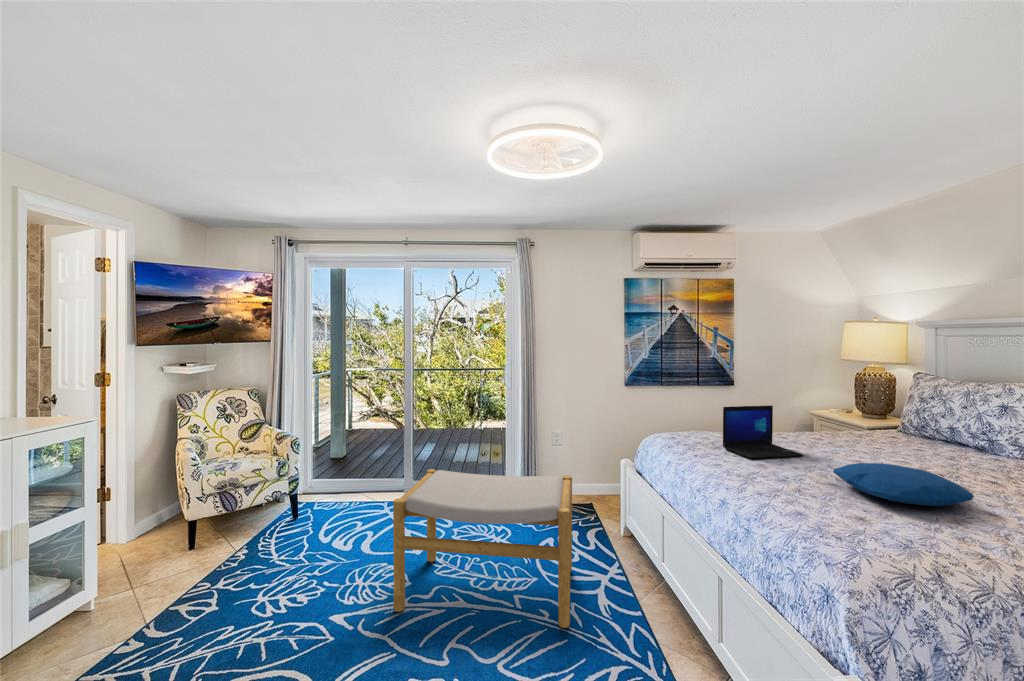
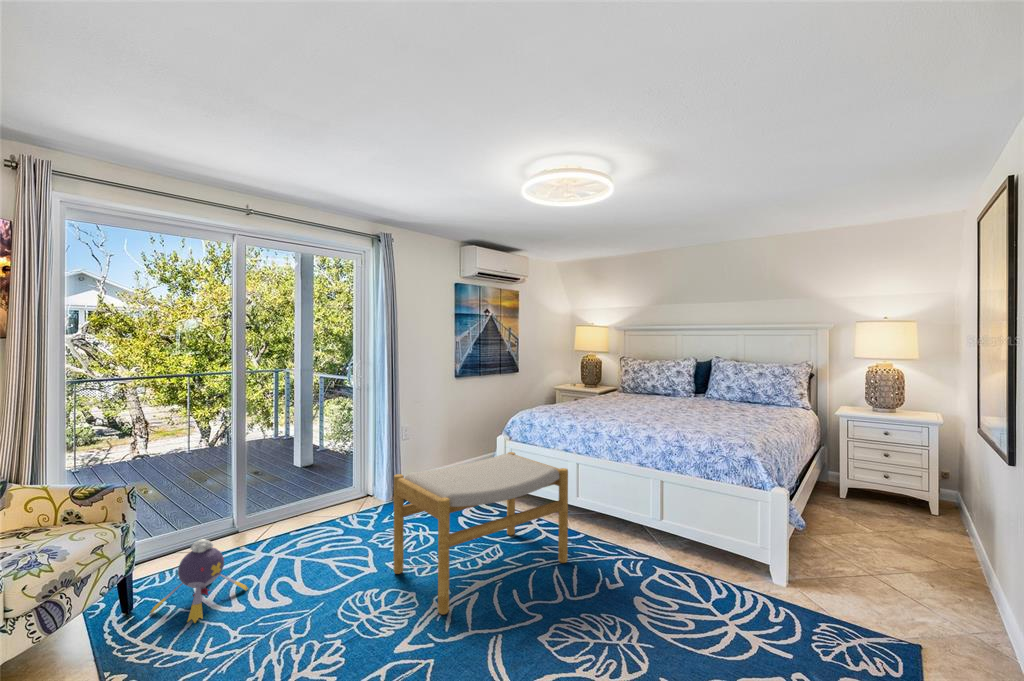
laptop: present [723,406,803,459] -> none [585,380,626,415]
pillow: present [833,463,974,506] -> none [667,403,728,419]
plush toy: none [302,483,355,539] -> present [151,539,248,623]

